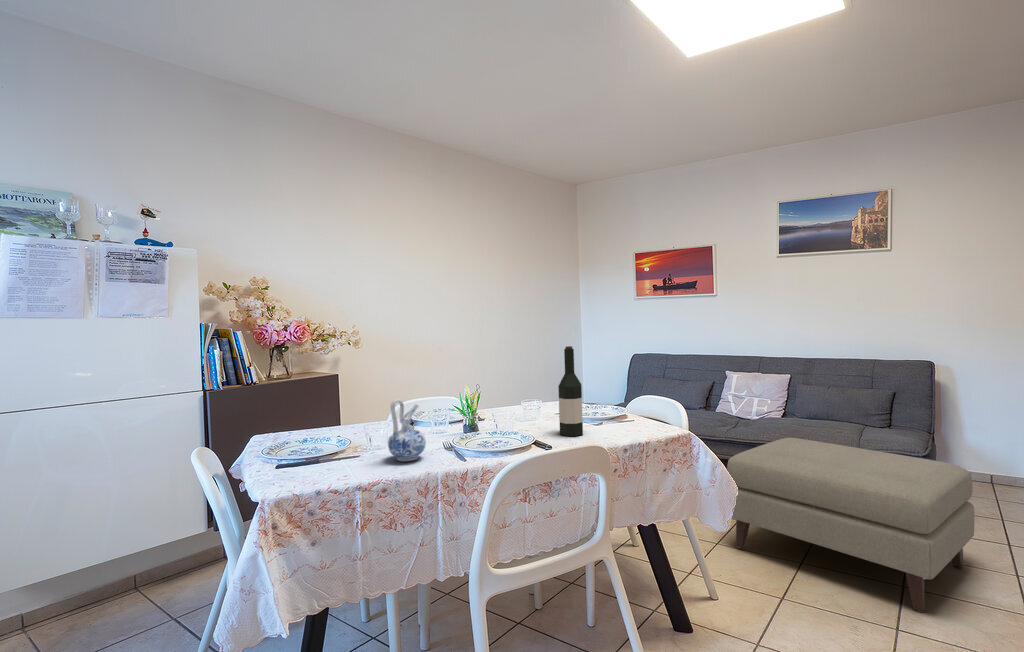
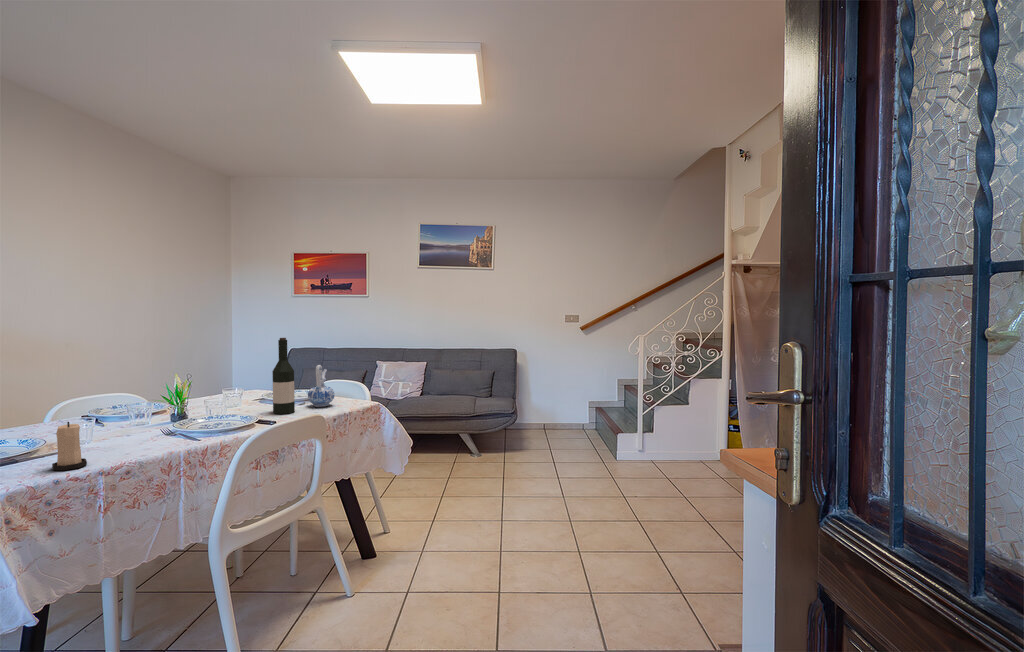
ceramic pitcher: present [388,399,426,461] -> present [308,365,334,407]
candle: none [327,430,355,479] -> present [52,422,87,470]
ottoman: present [727,438,974,612] -> none [389,408,536,507]

